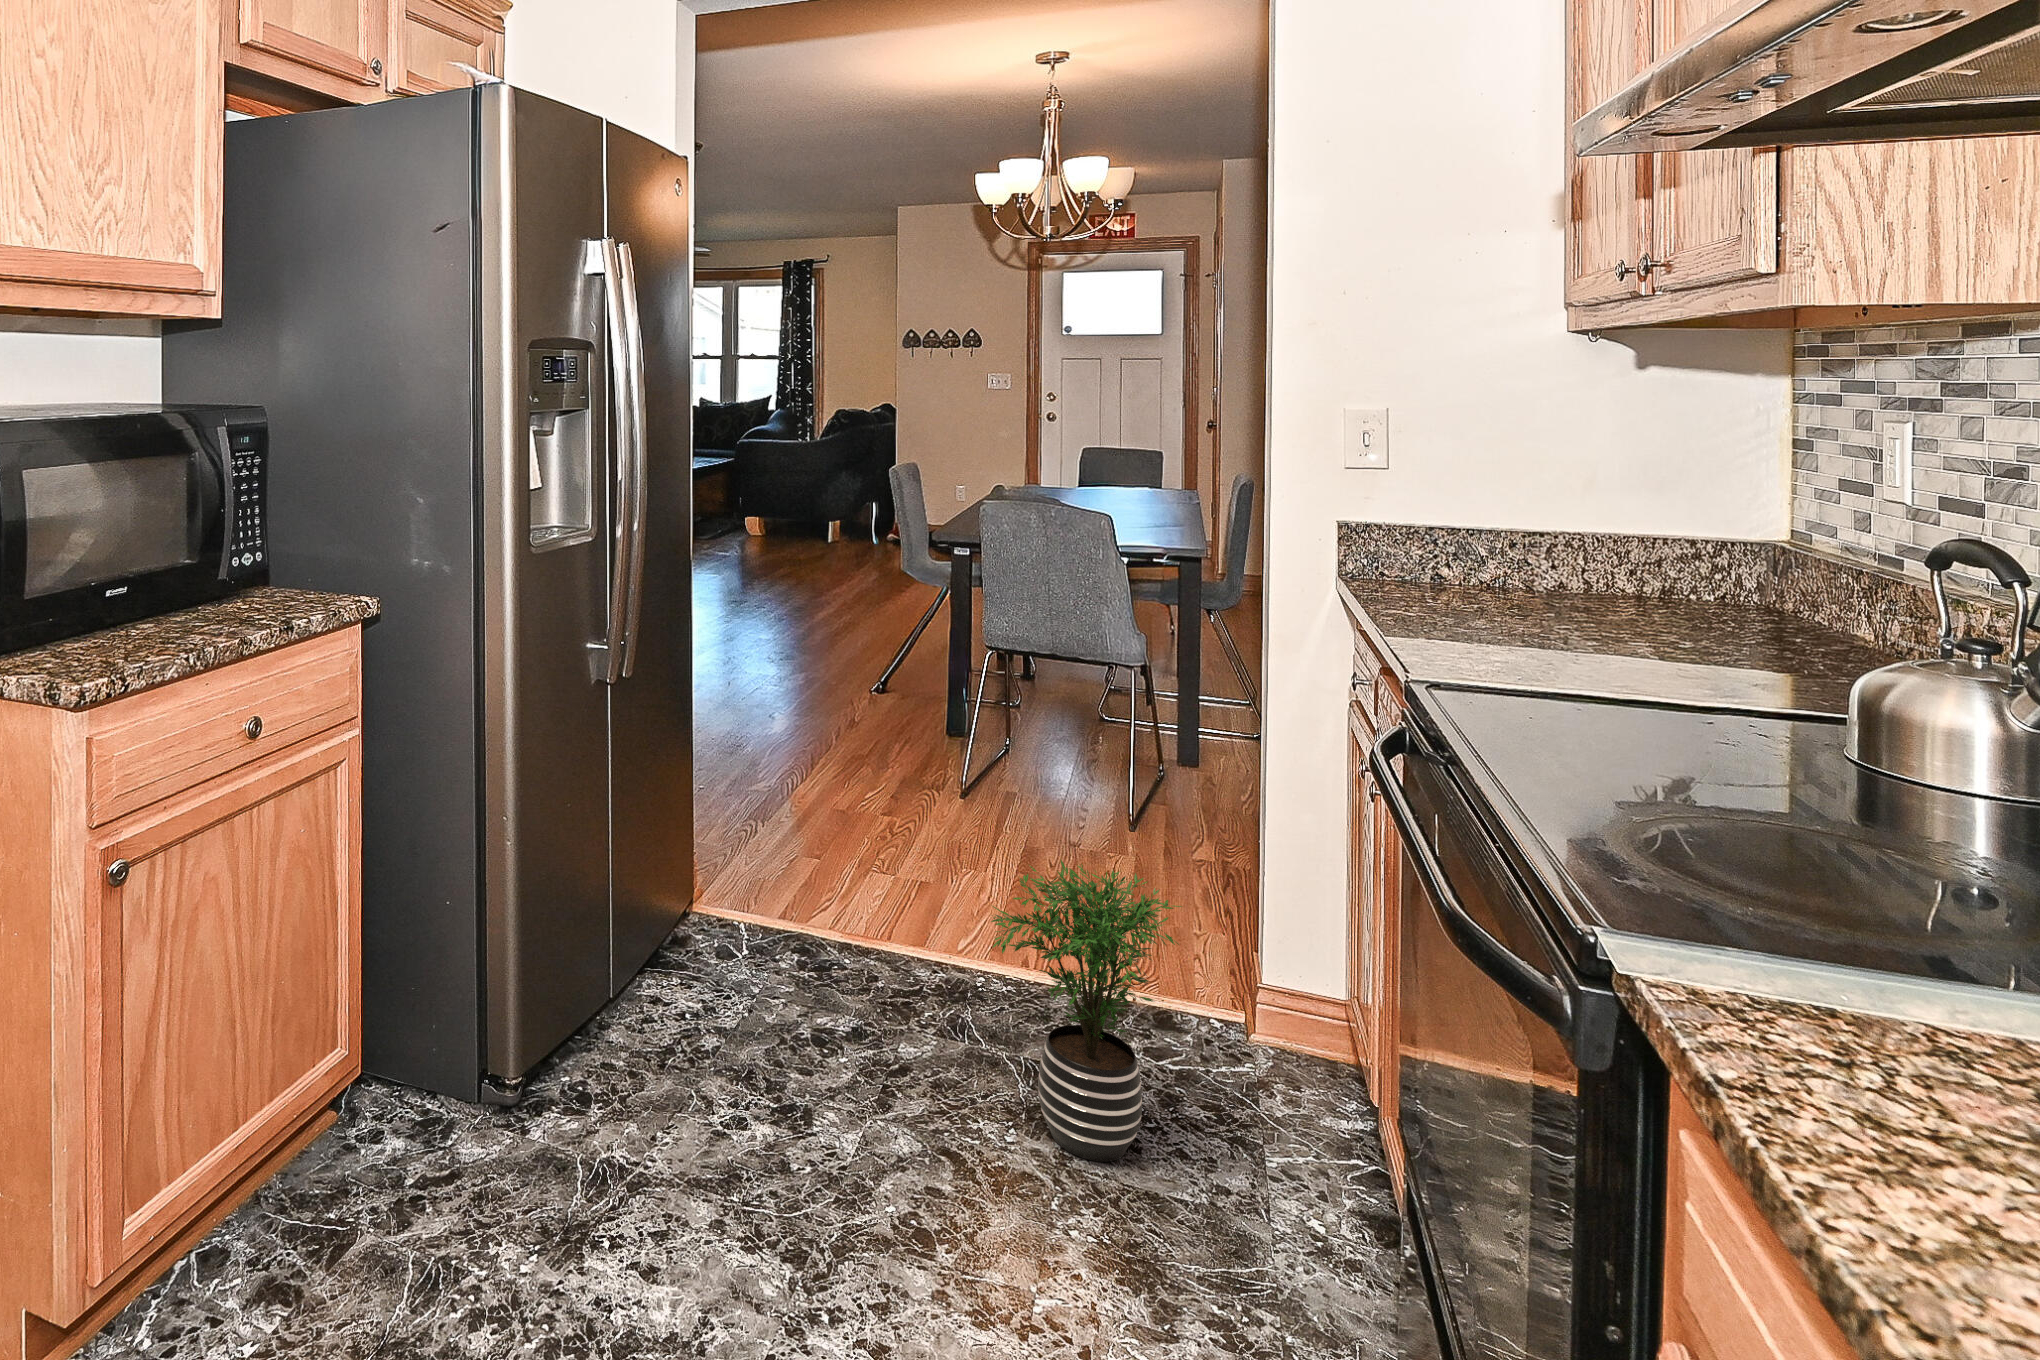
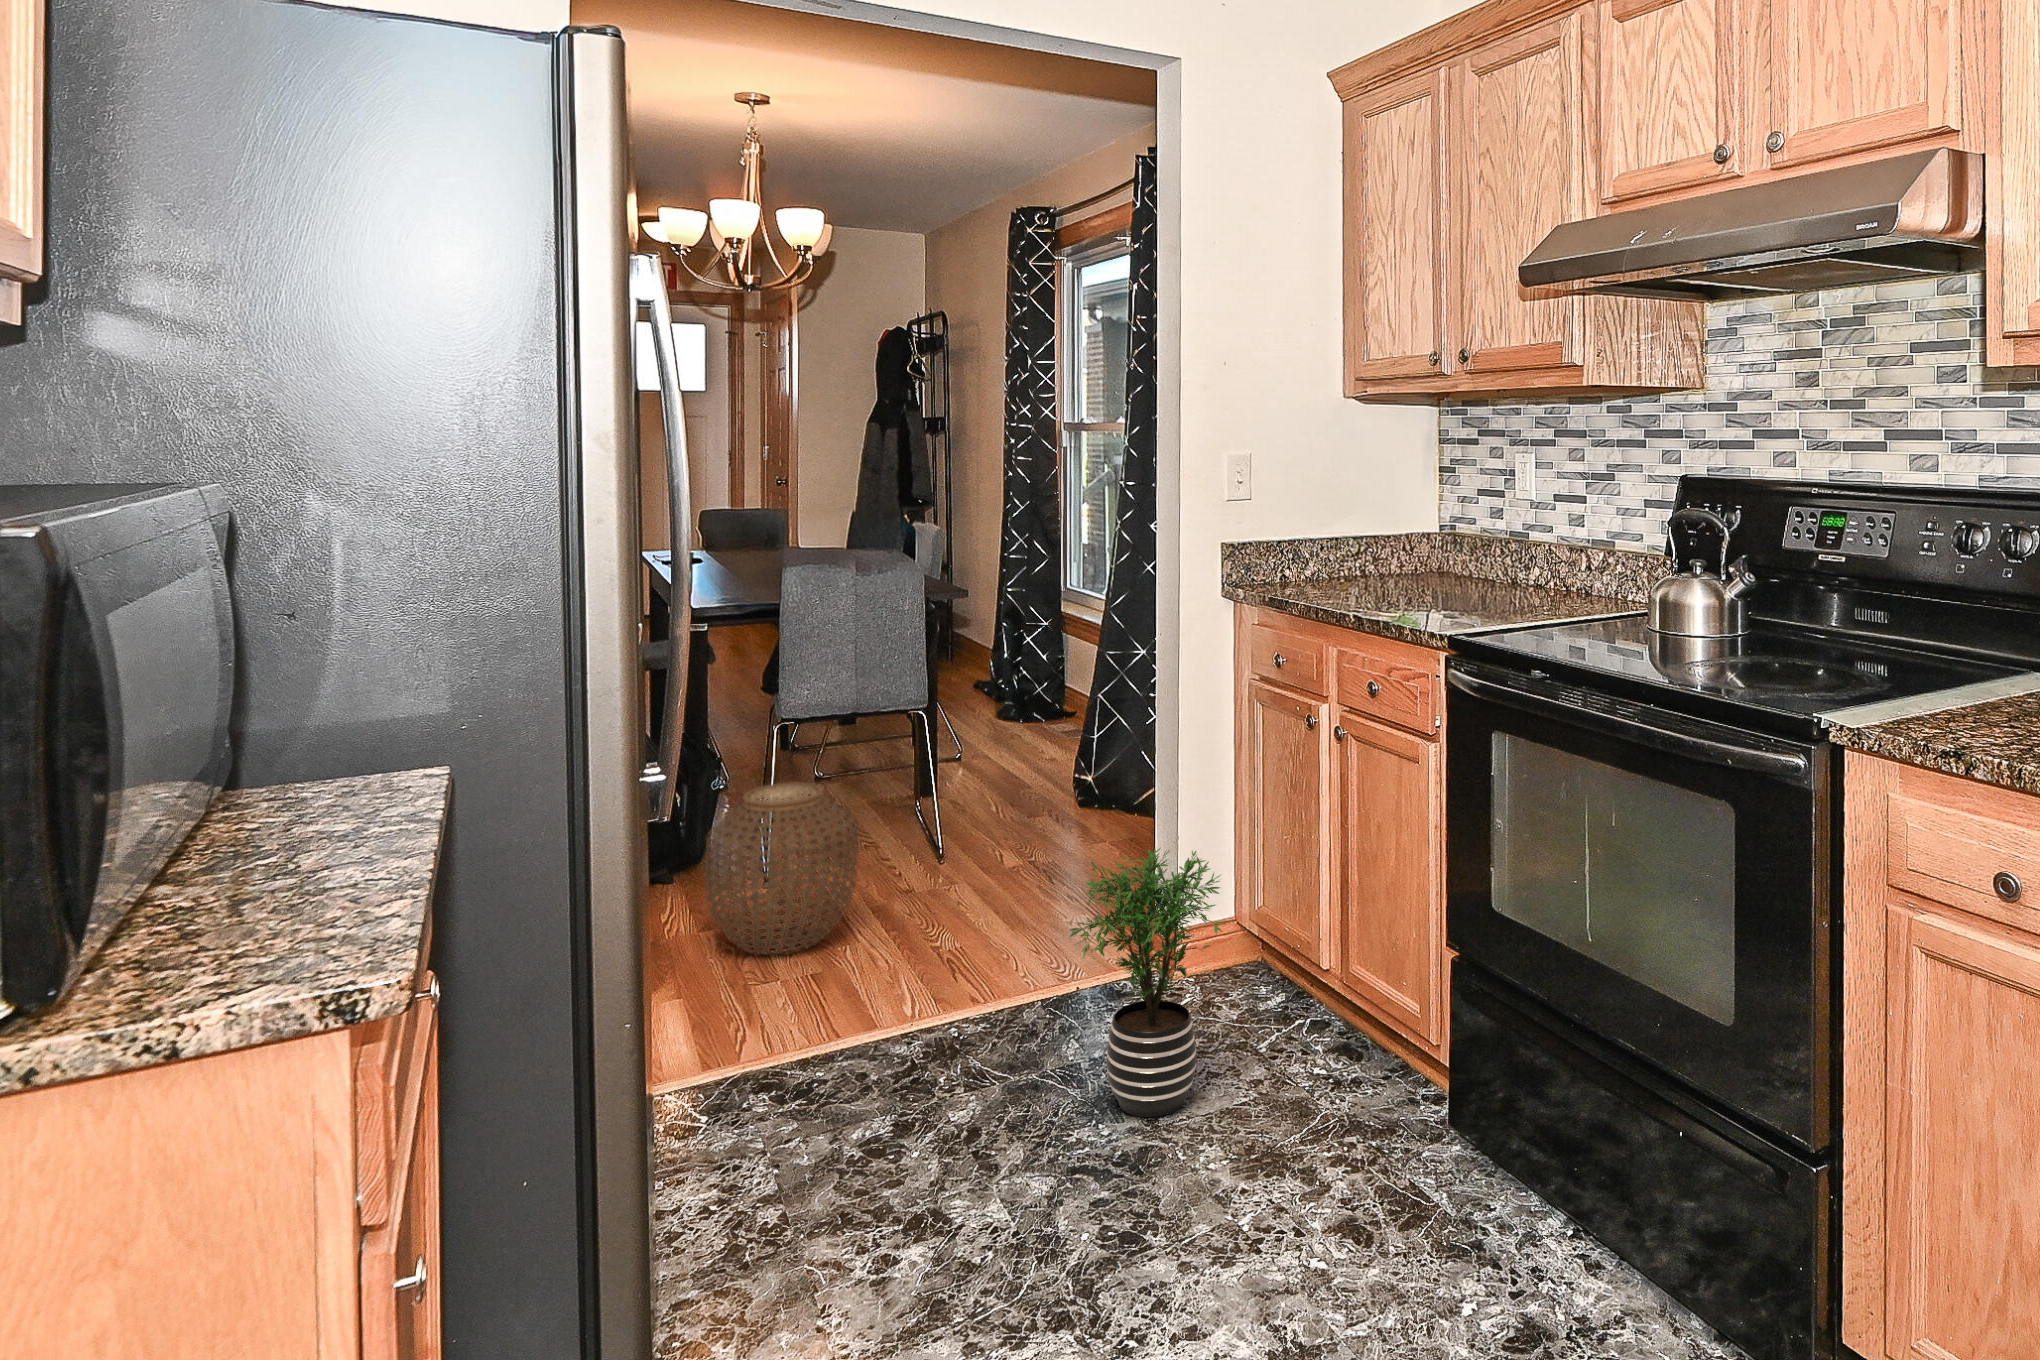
woven basket: none [879,714,1009,866] -> present [705,782,857,955]

